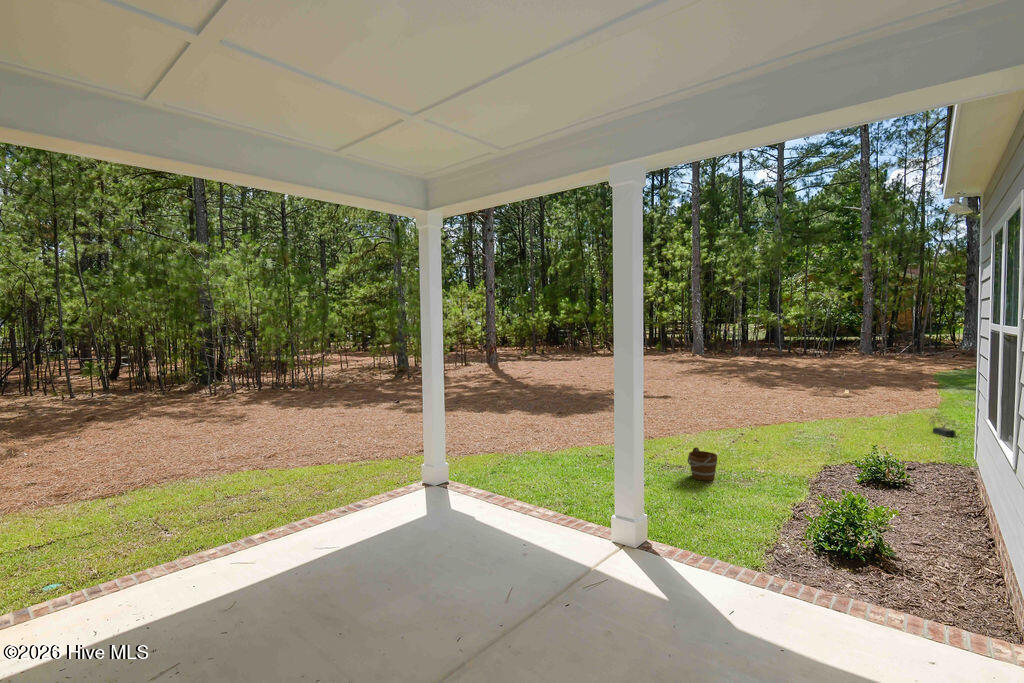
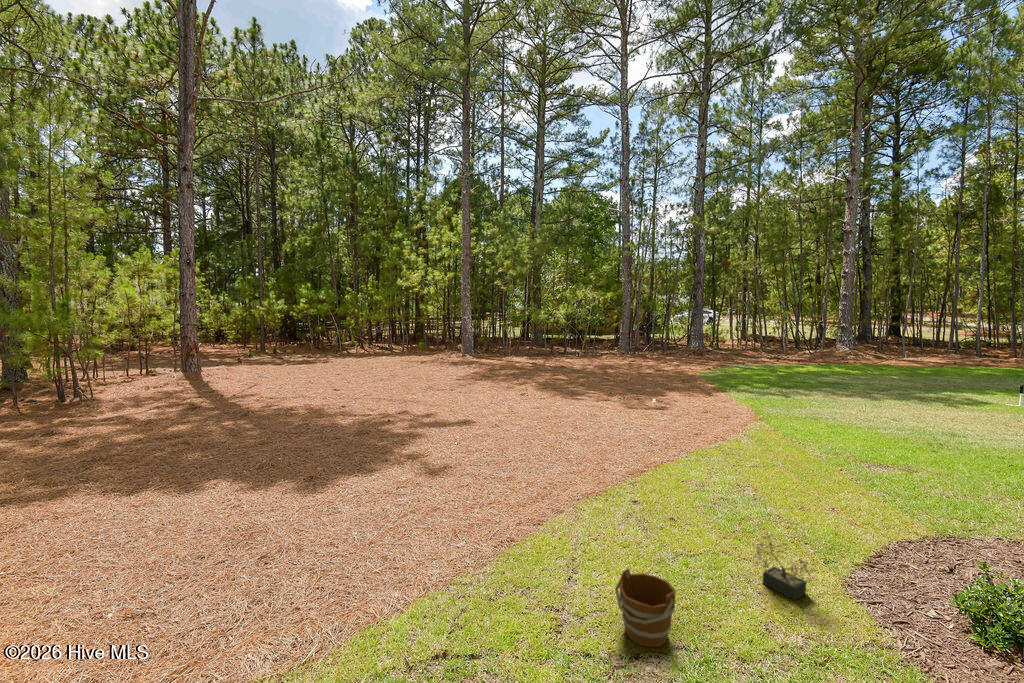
decorative plant: present [928,416,956,436] -> present [754,535,814,600]

